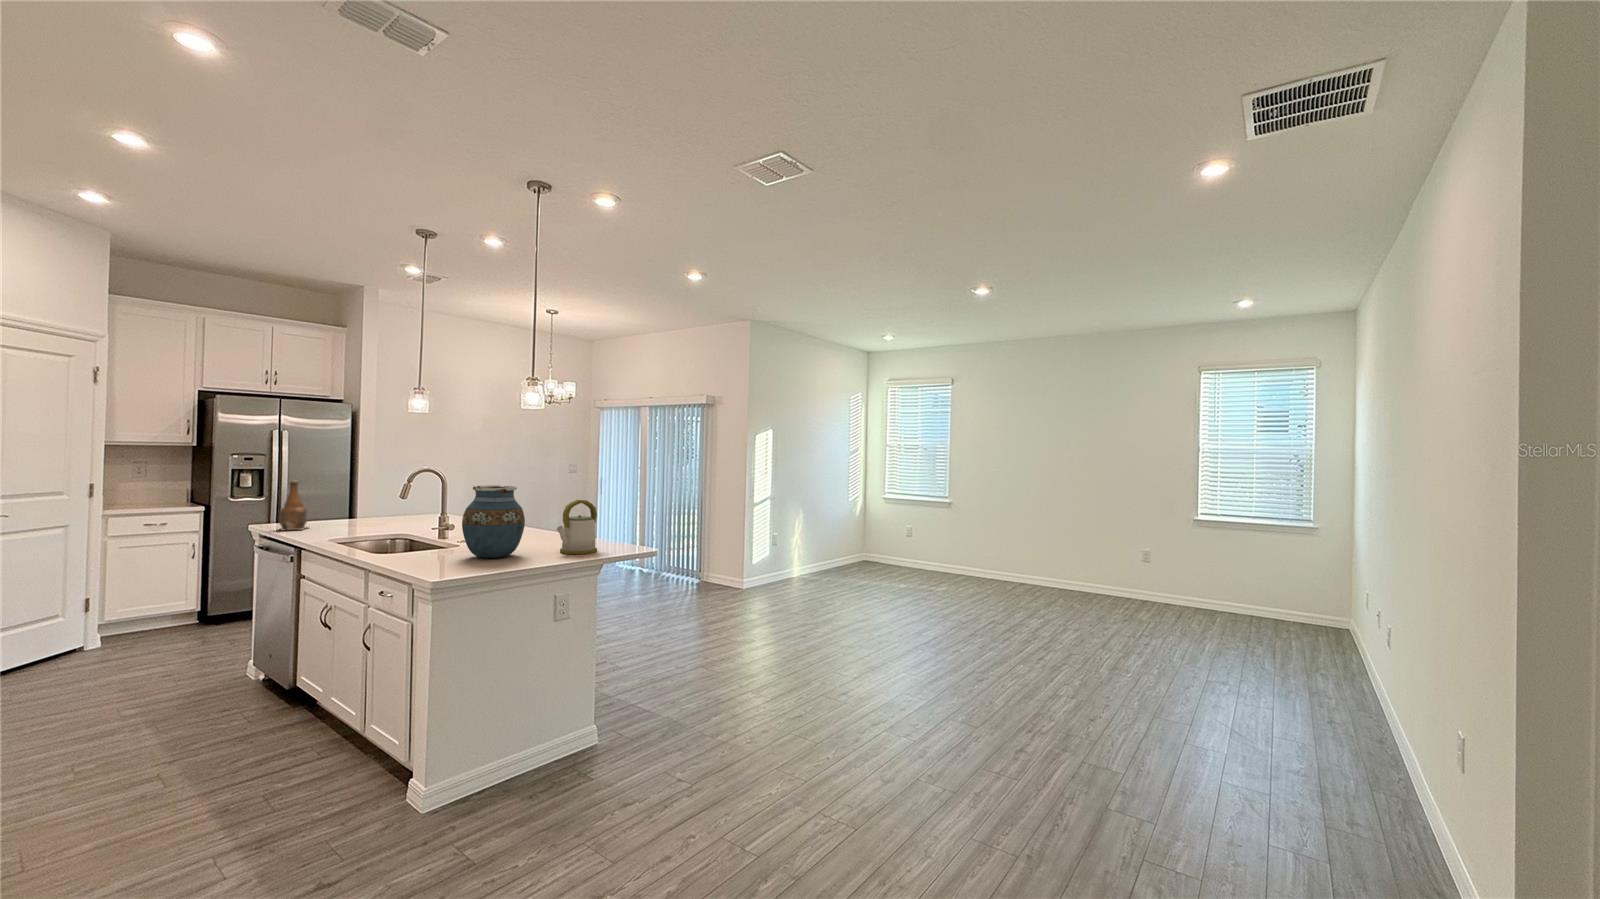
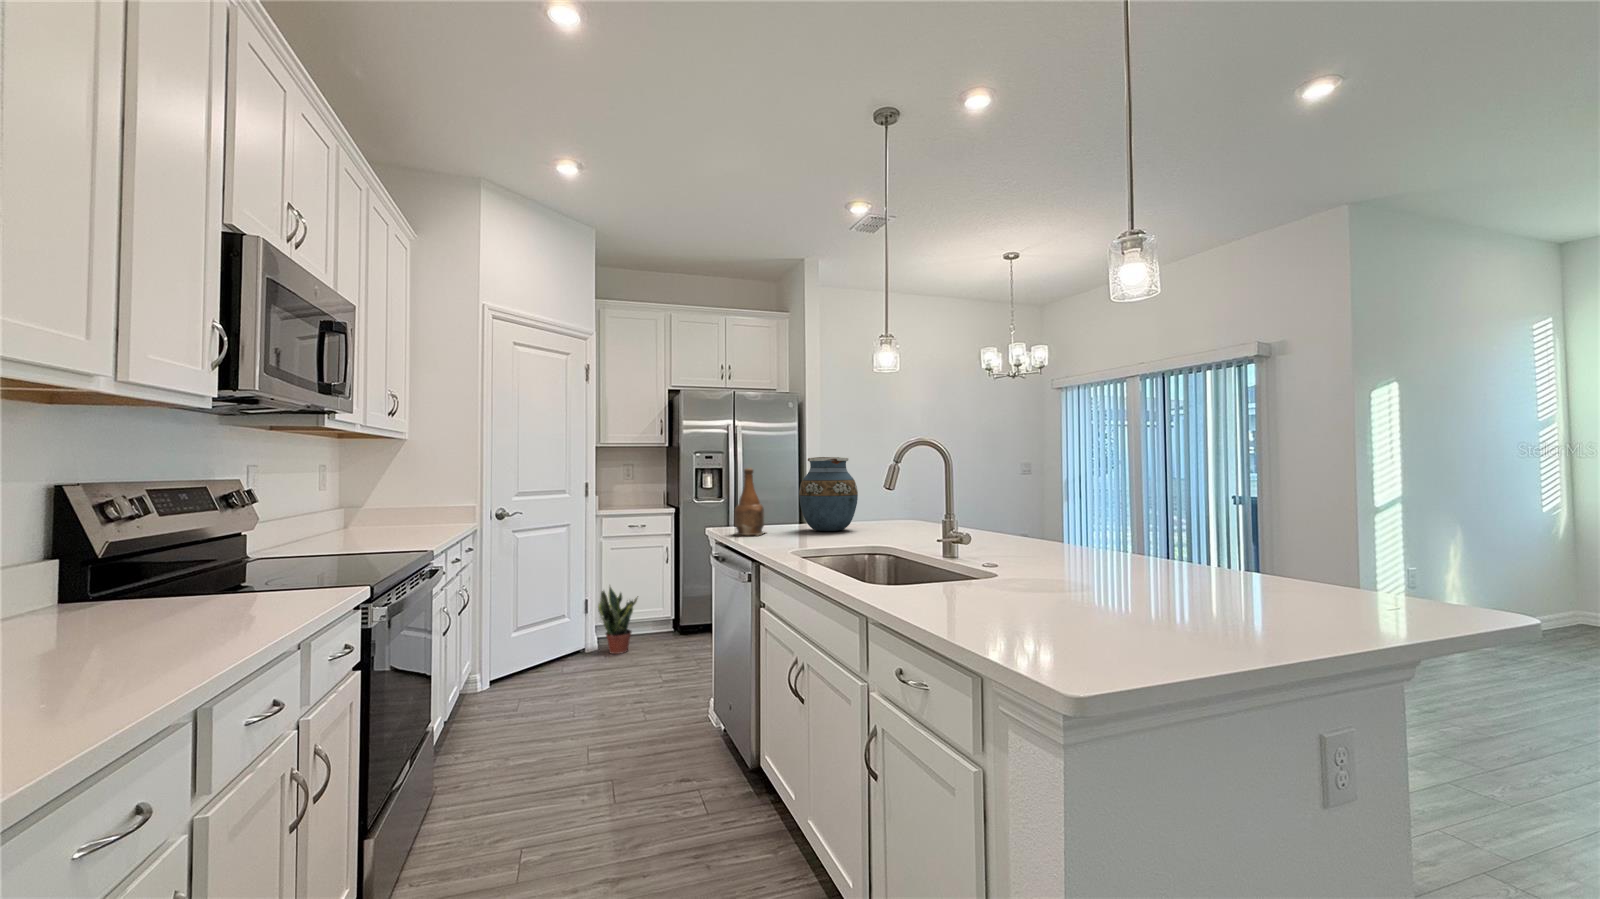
vase: present [462,485,525,558] -> present [799,457,858,531]
kettle: present [557,500,597,554] -> none [1299,472,1426,624]
potted plant: none [105,580,160,647] -> present [598,587,638,654]

